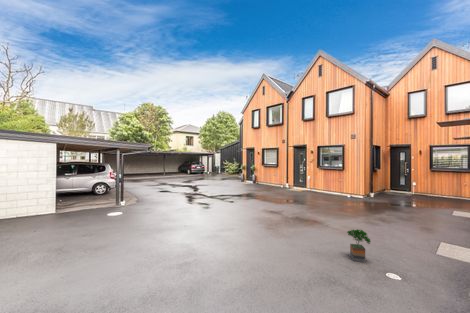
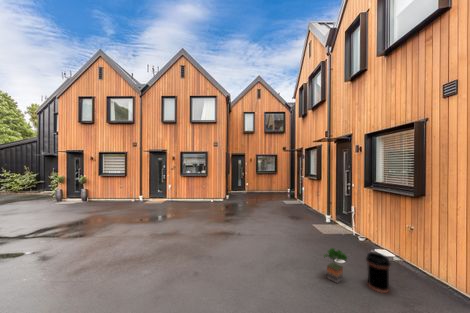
trash can: none [381,240,410,285] -> present [366,252,390,293]

